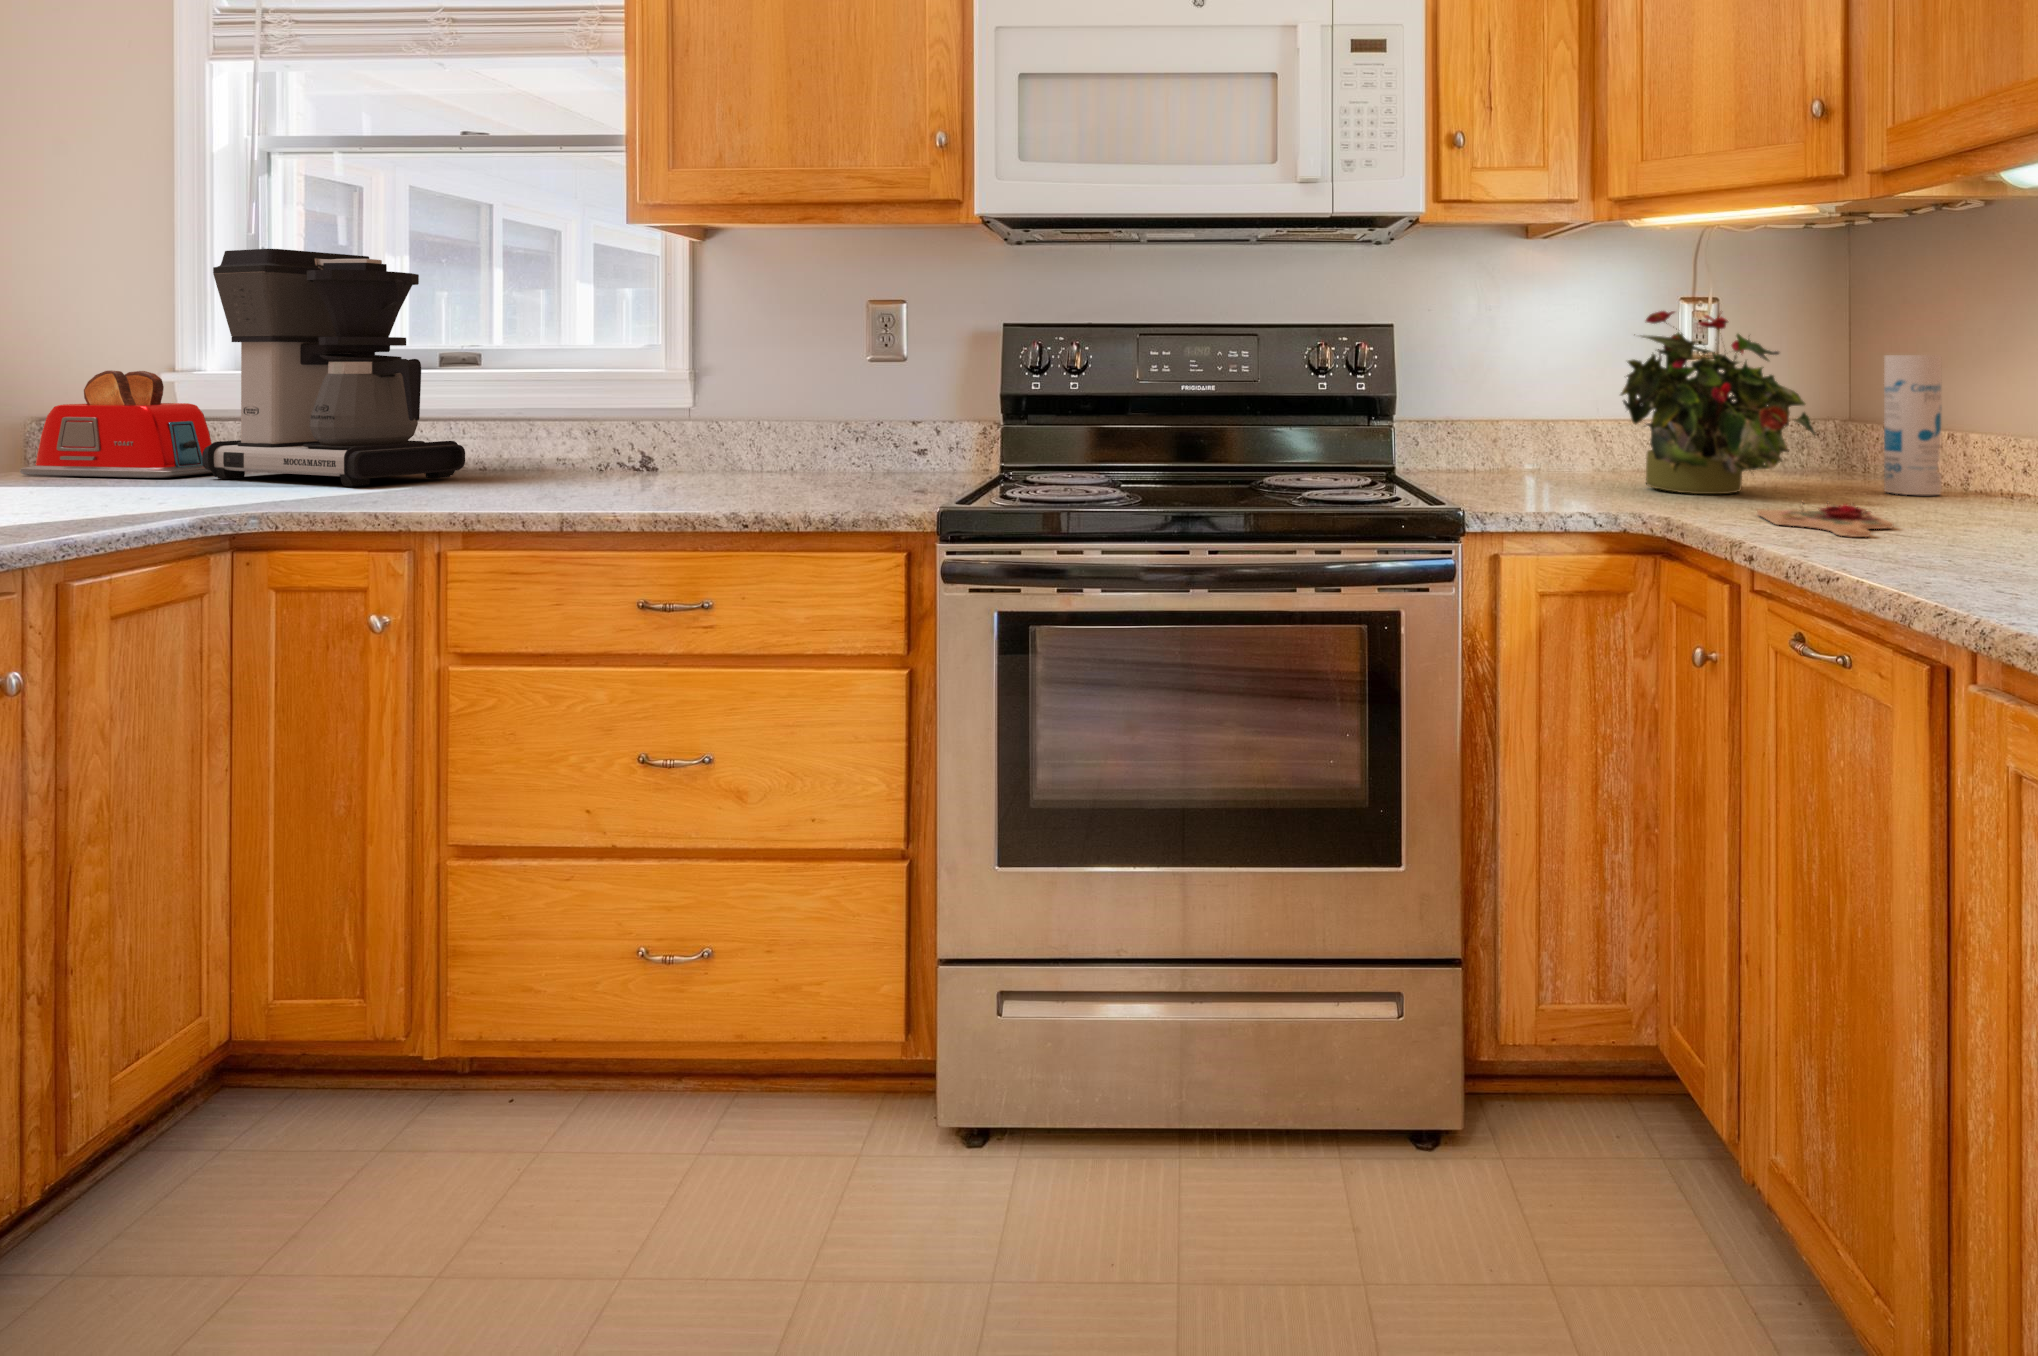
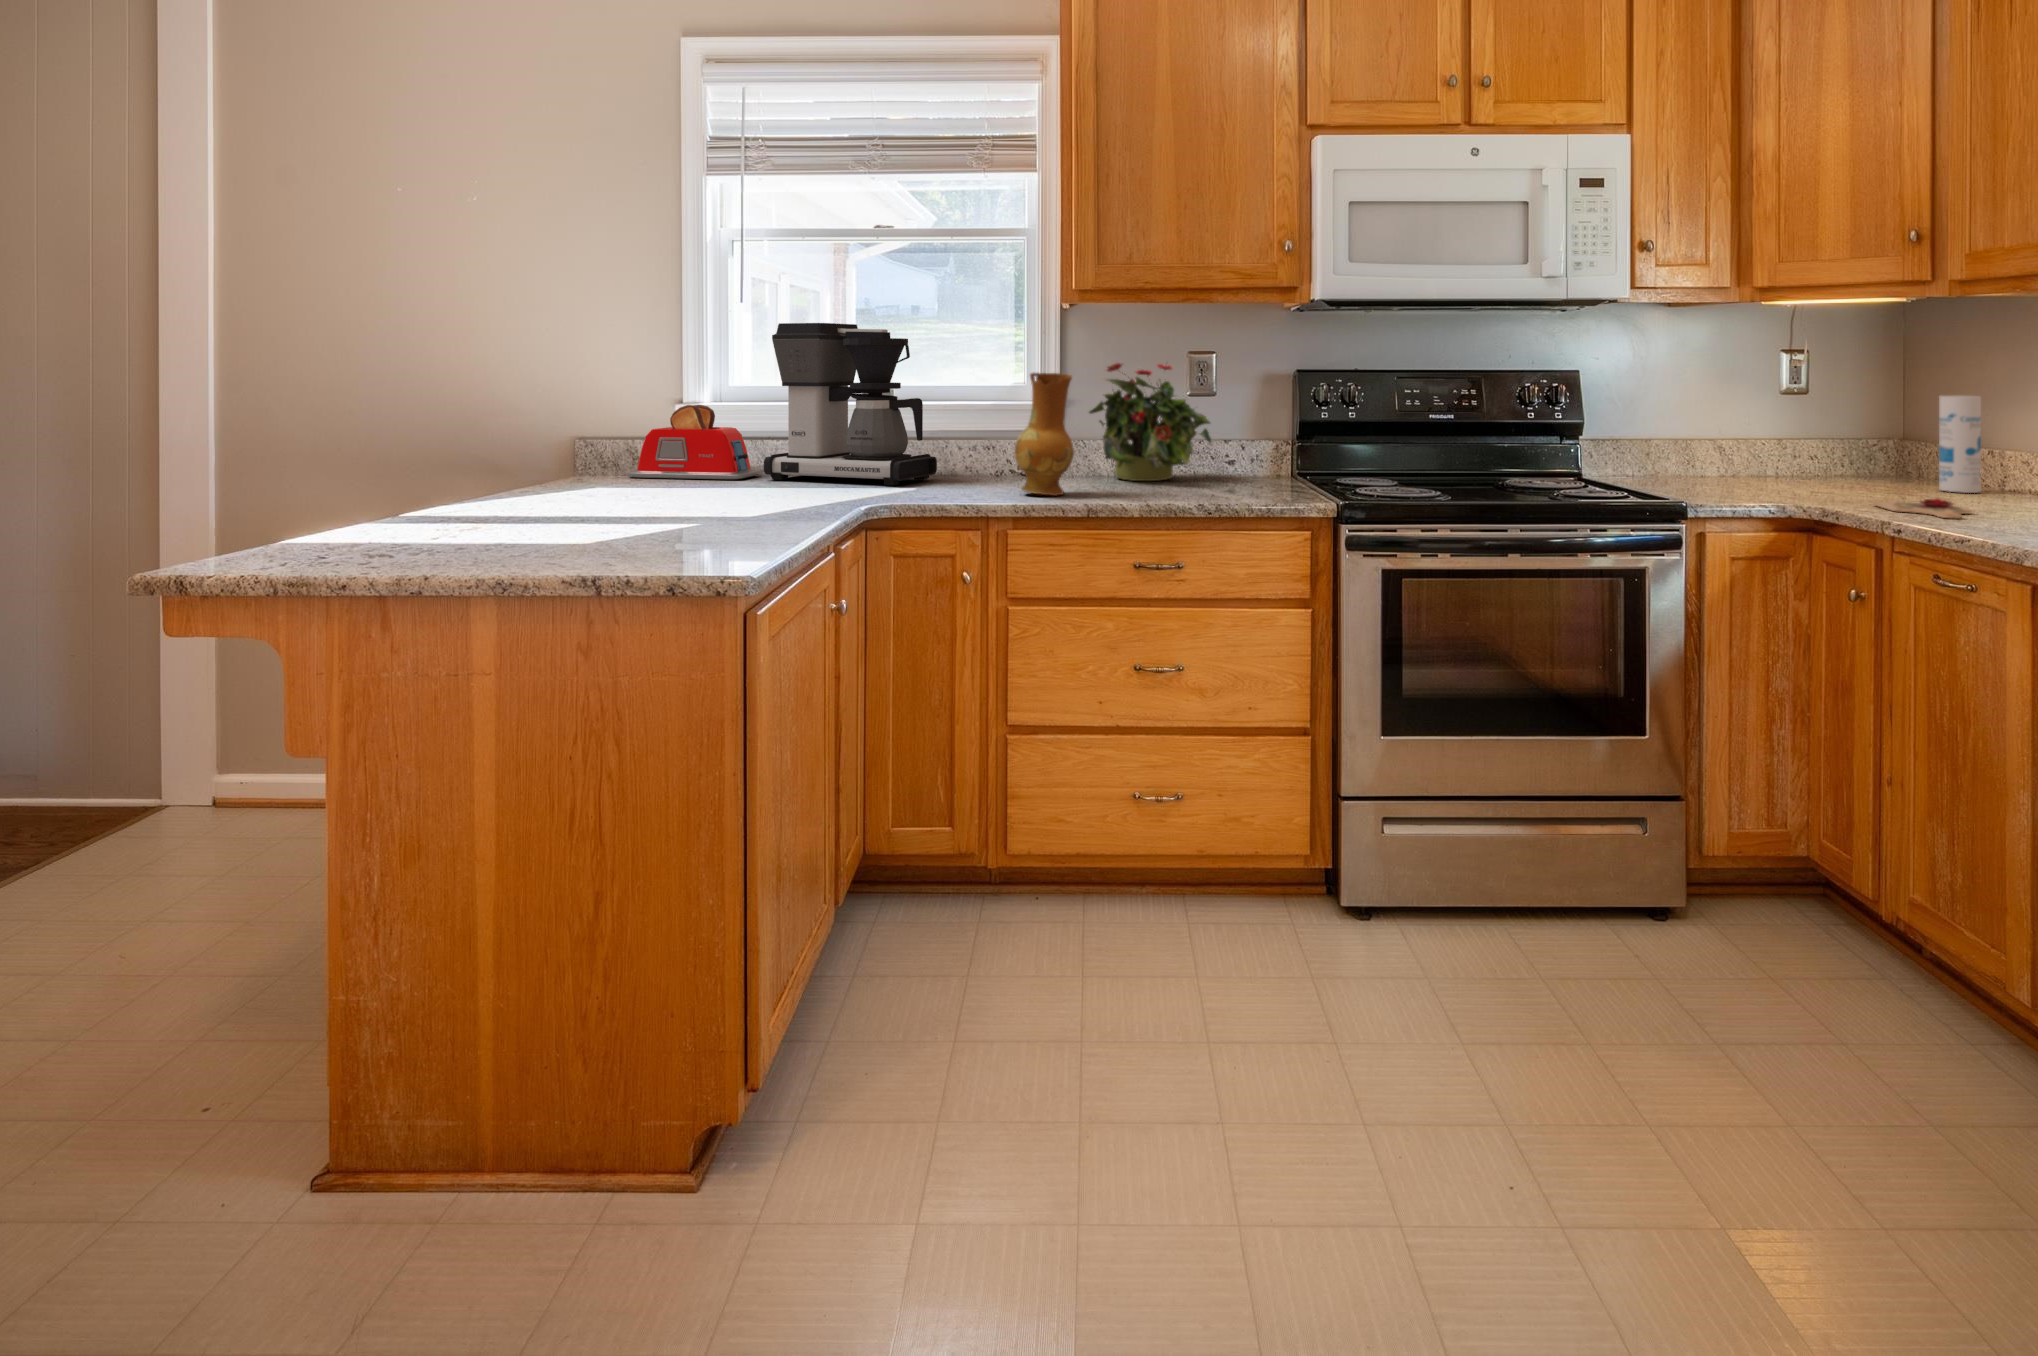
potted plant: present [1621,311,1815,494] -> present [1089,363,1211,481]
ceramic jug: none [472,314,576,502] -> present [1014,373,1074,496]

